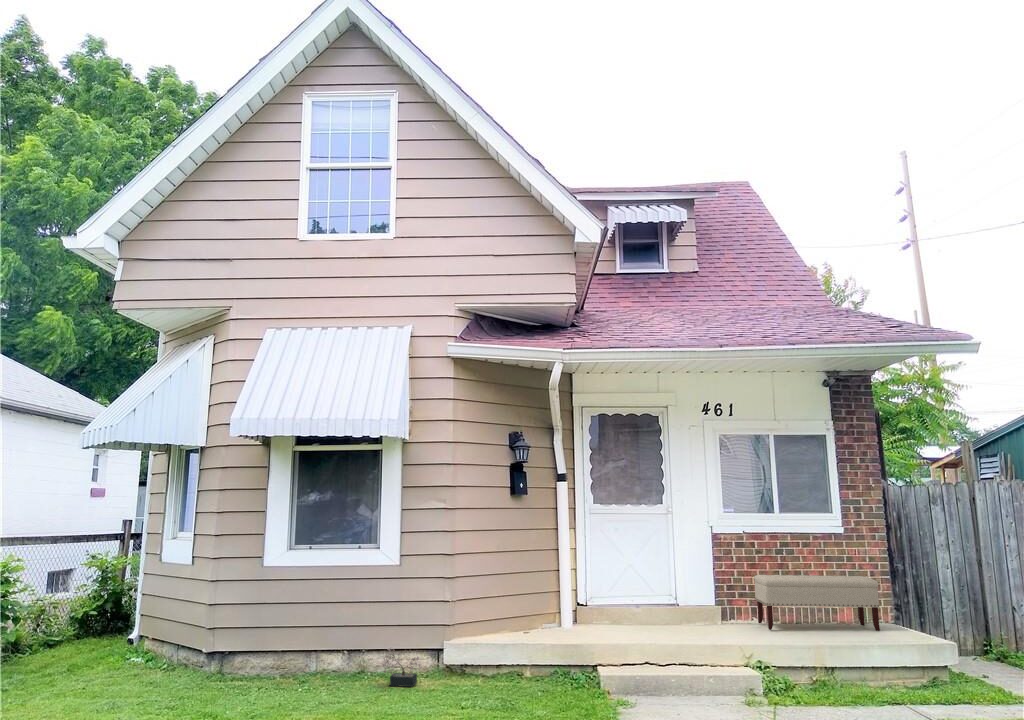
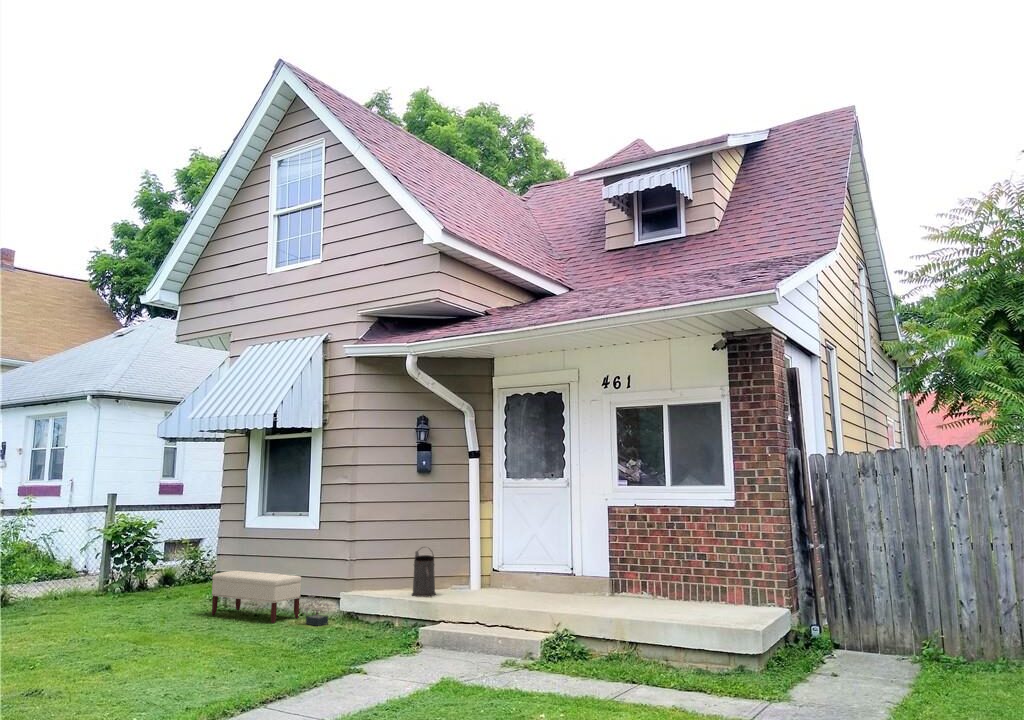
bench: present [754,575,880,631] -> present [212,570,302,623]
watering can: none [505,581,556,640] -> present [412,547,436,597]

